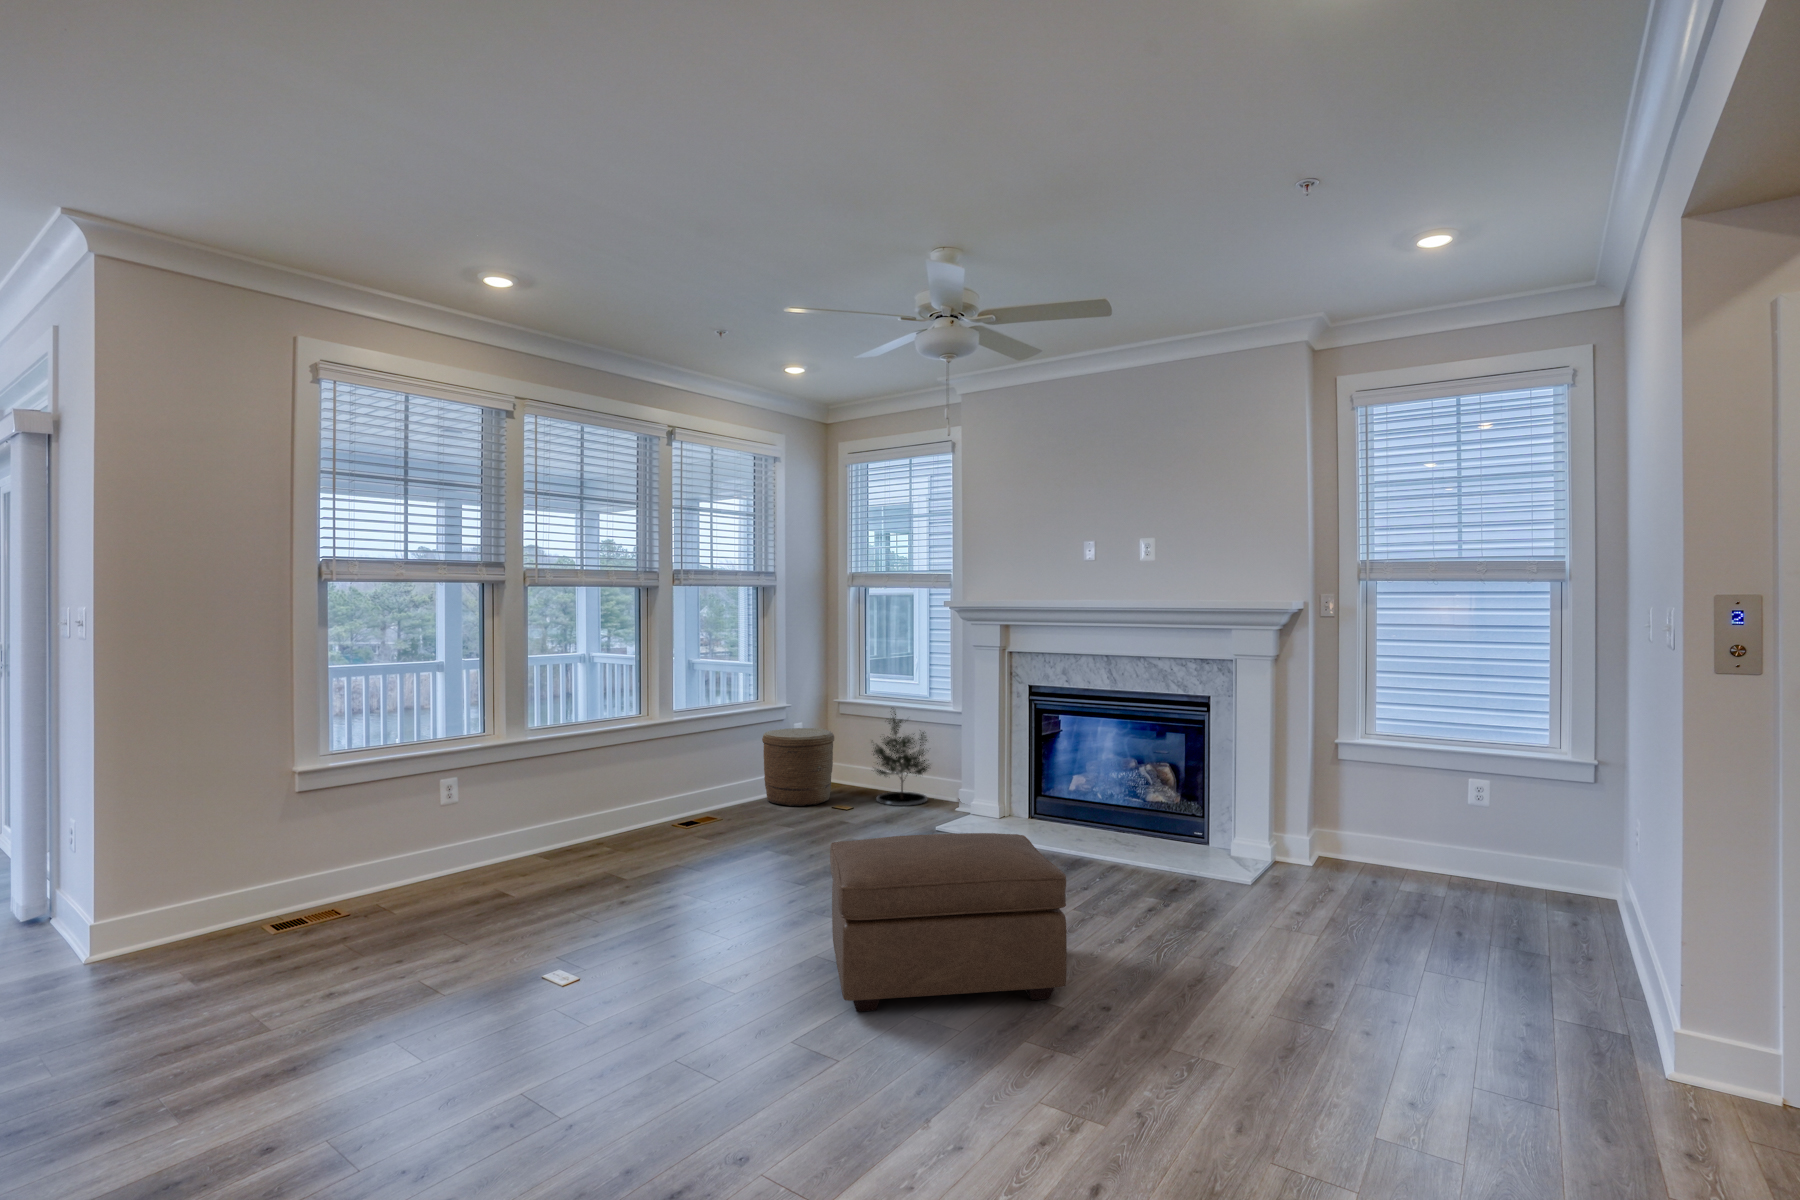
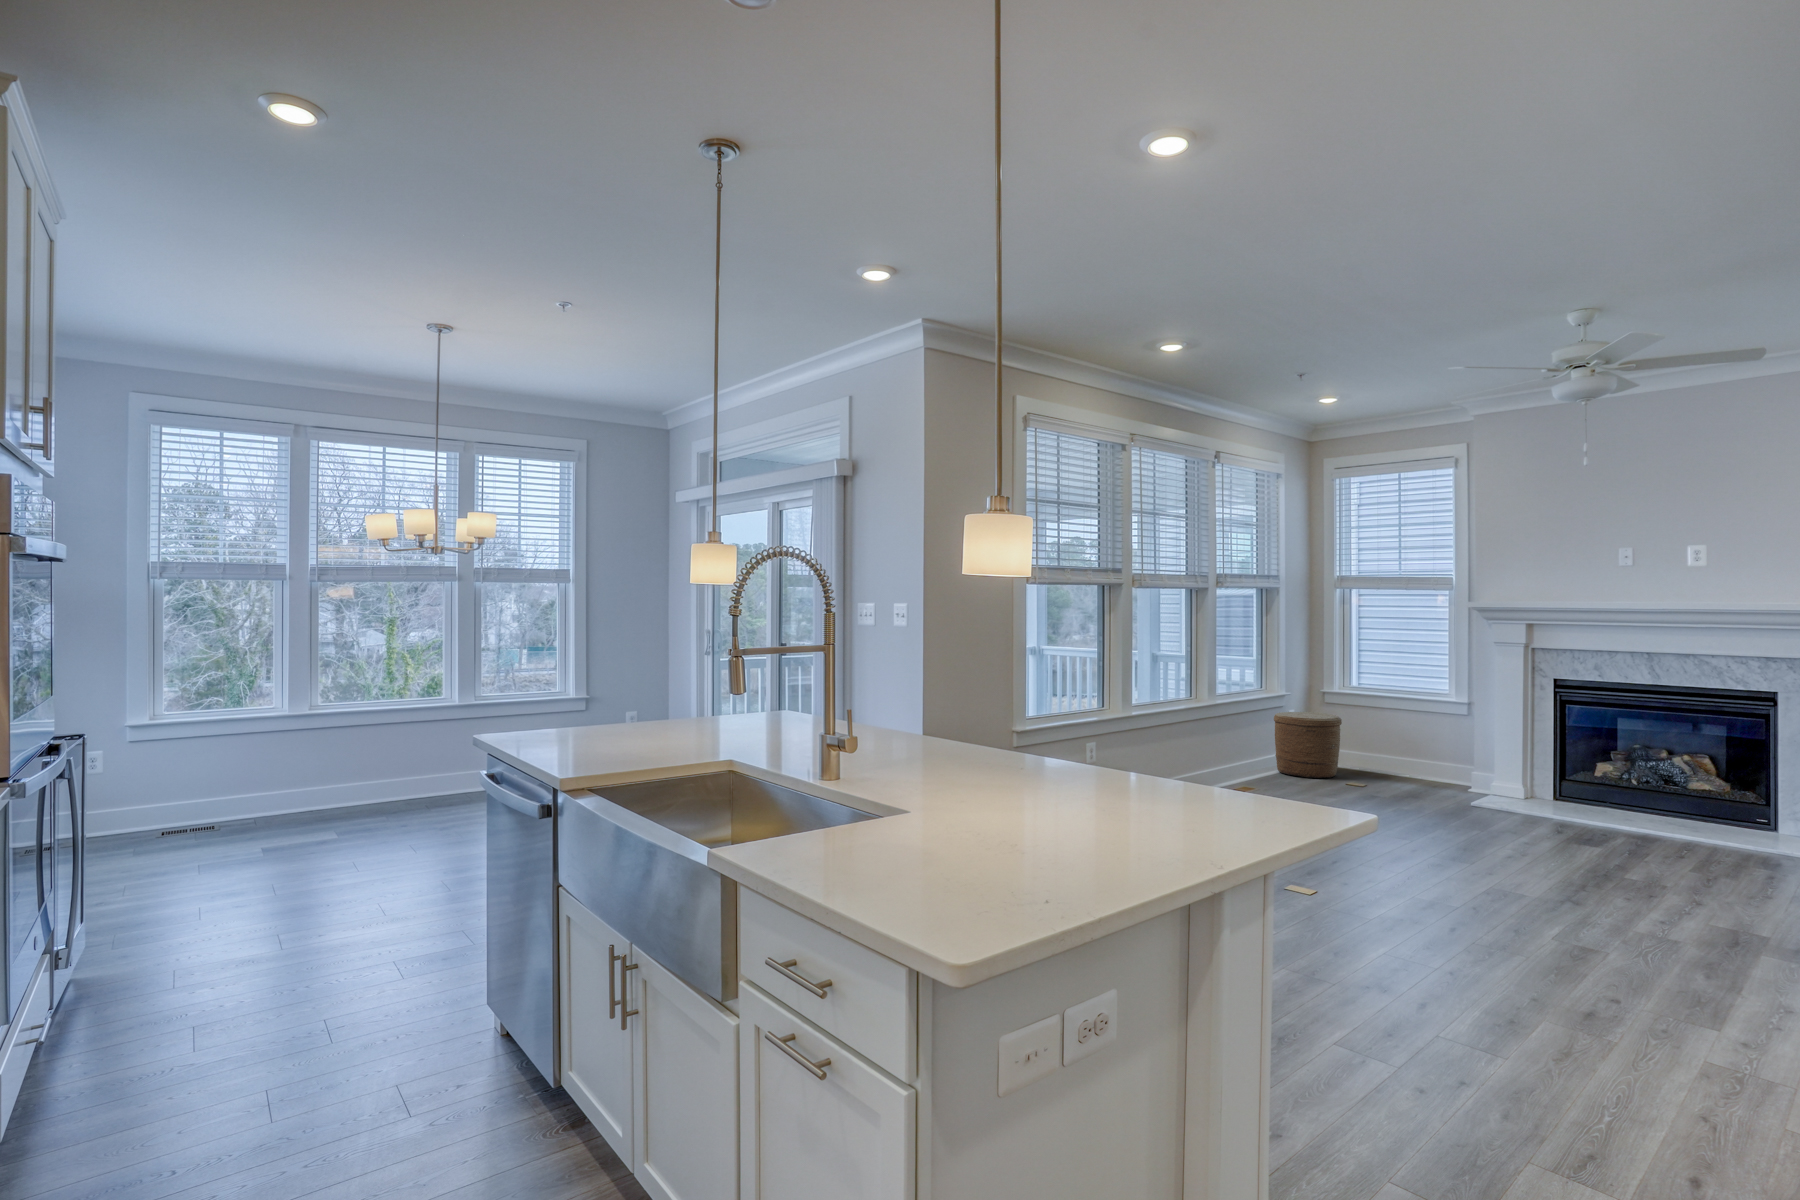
potted tree: present [874,708,929,806] -> none [1376,696,1436,783]
ottoman: present [830,833,1067,1012] -> none [1494,791,1754,921]

